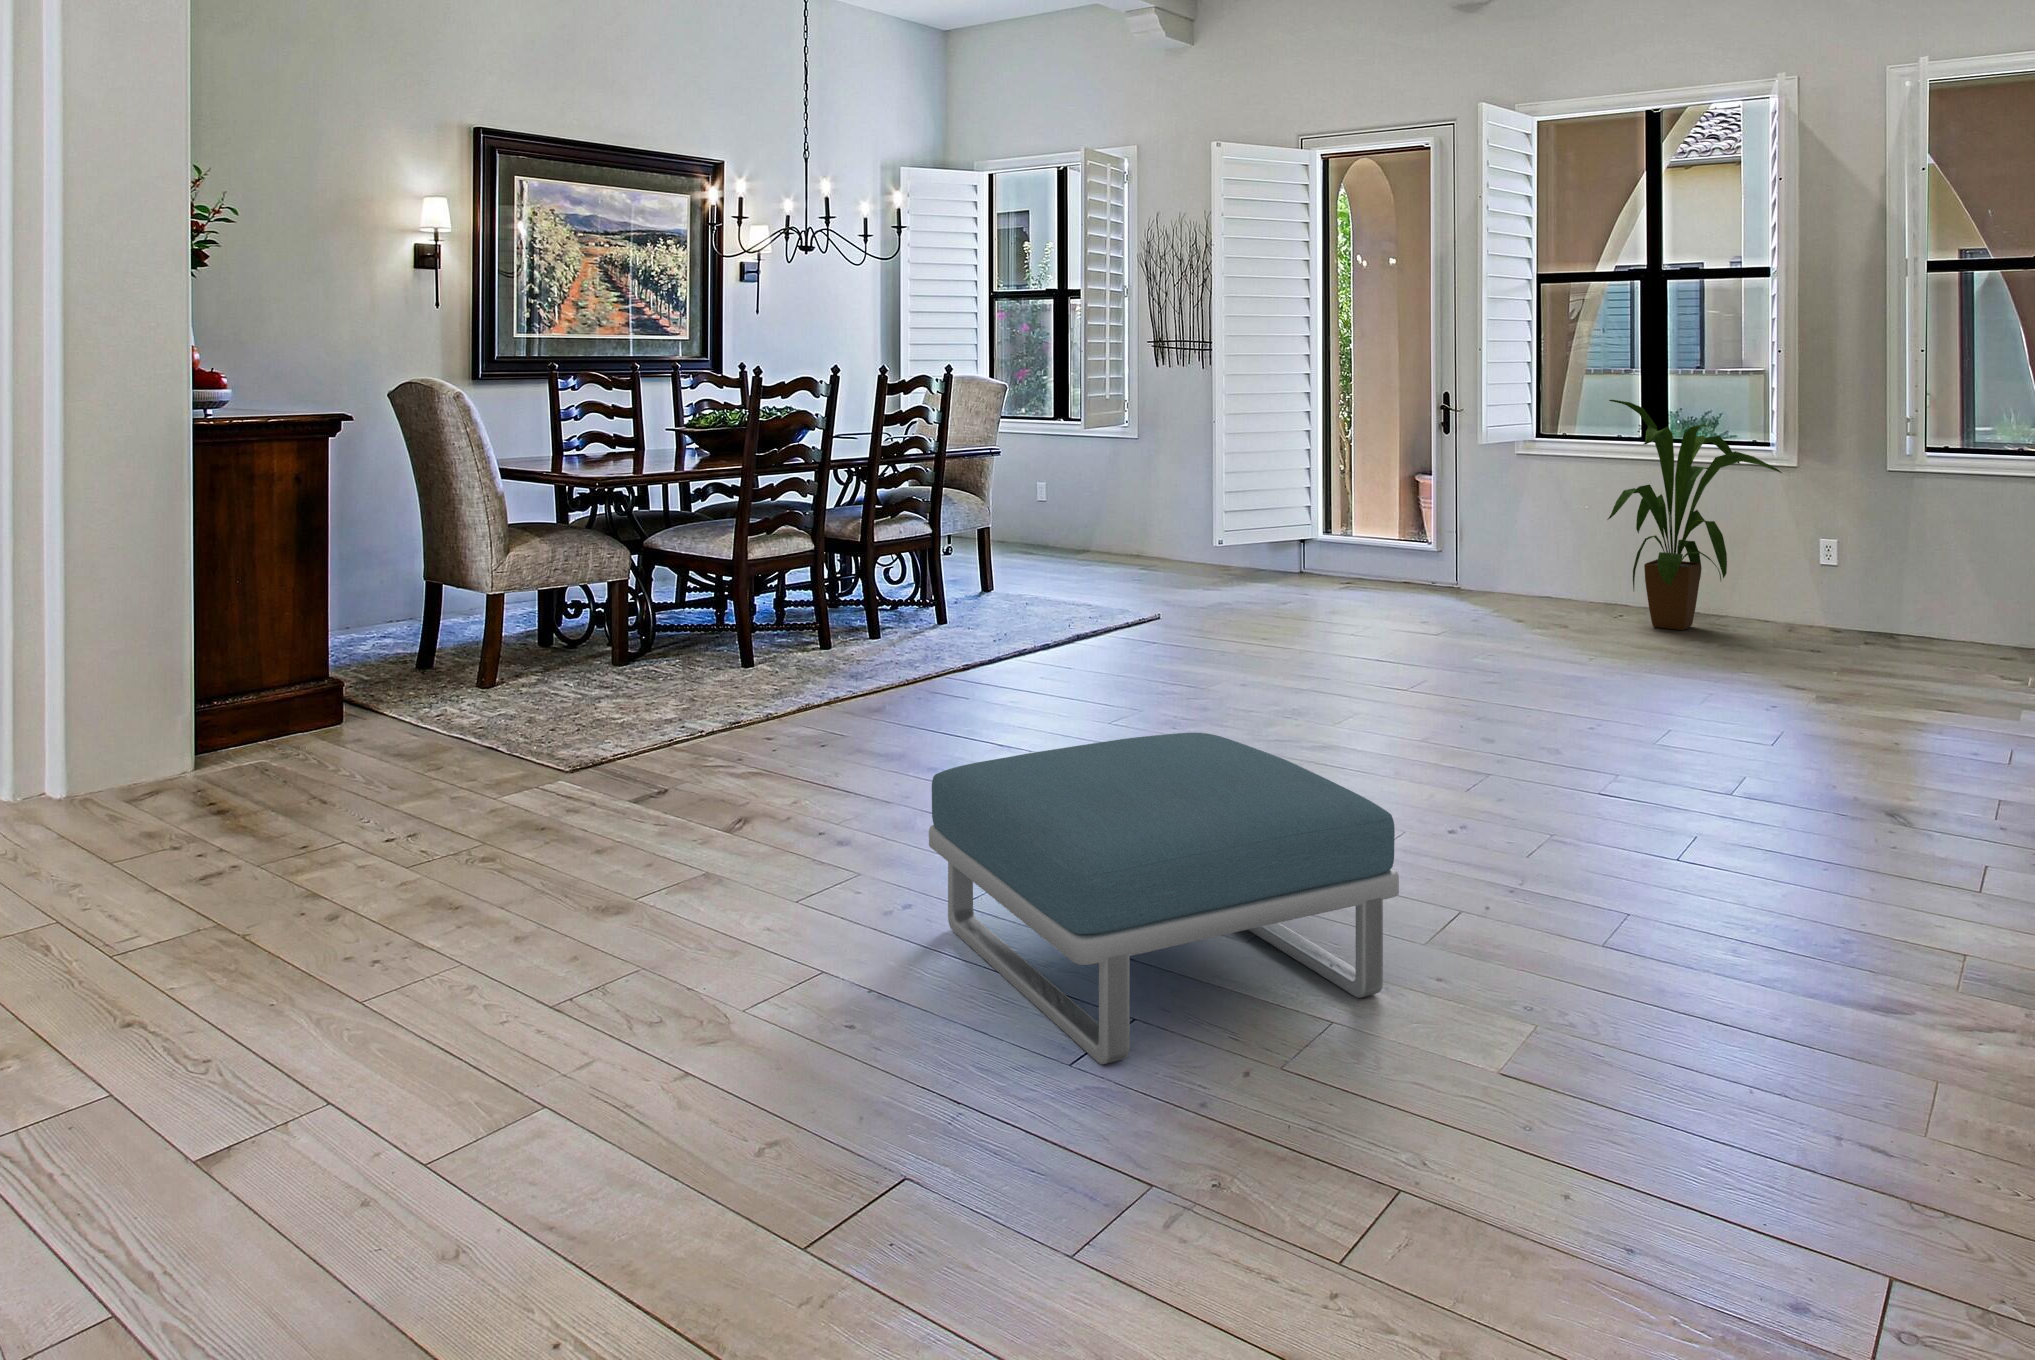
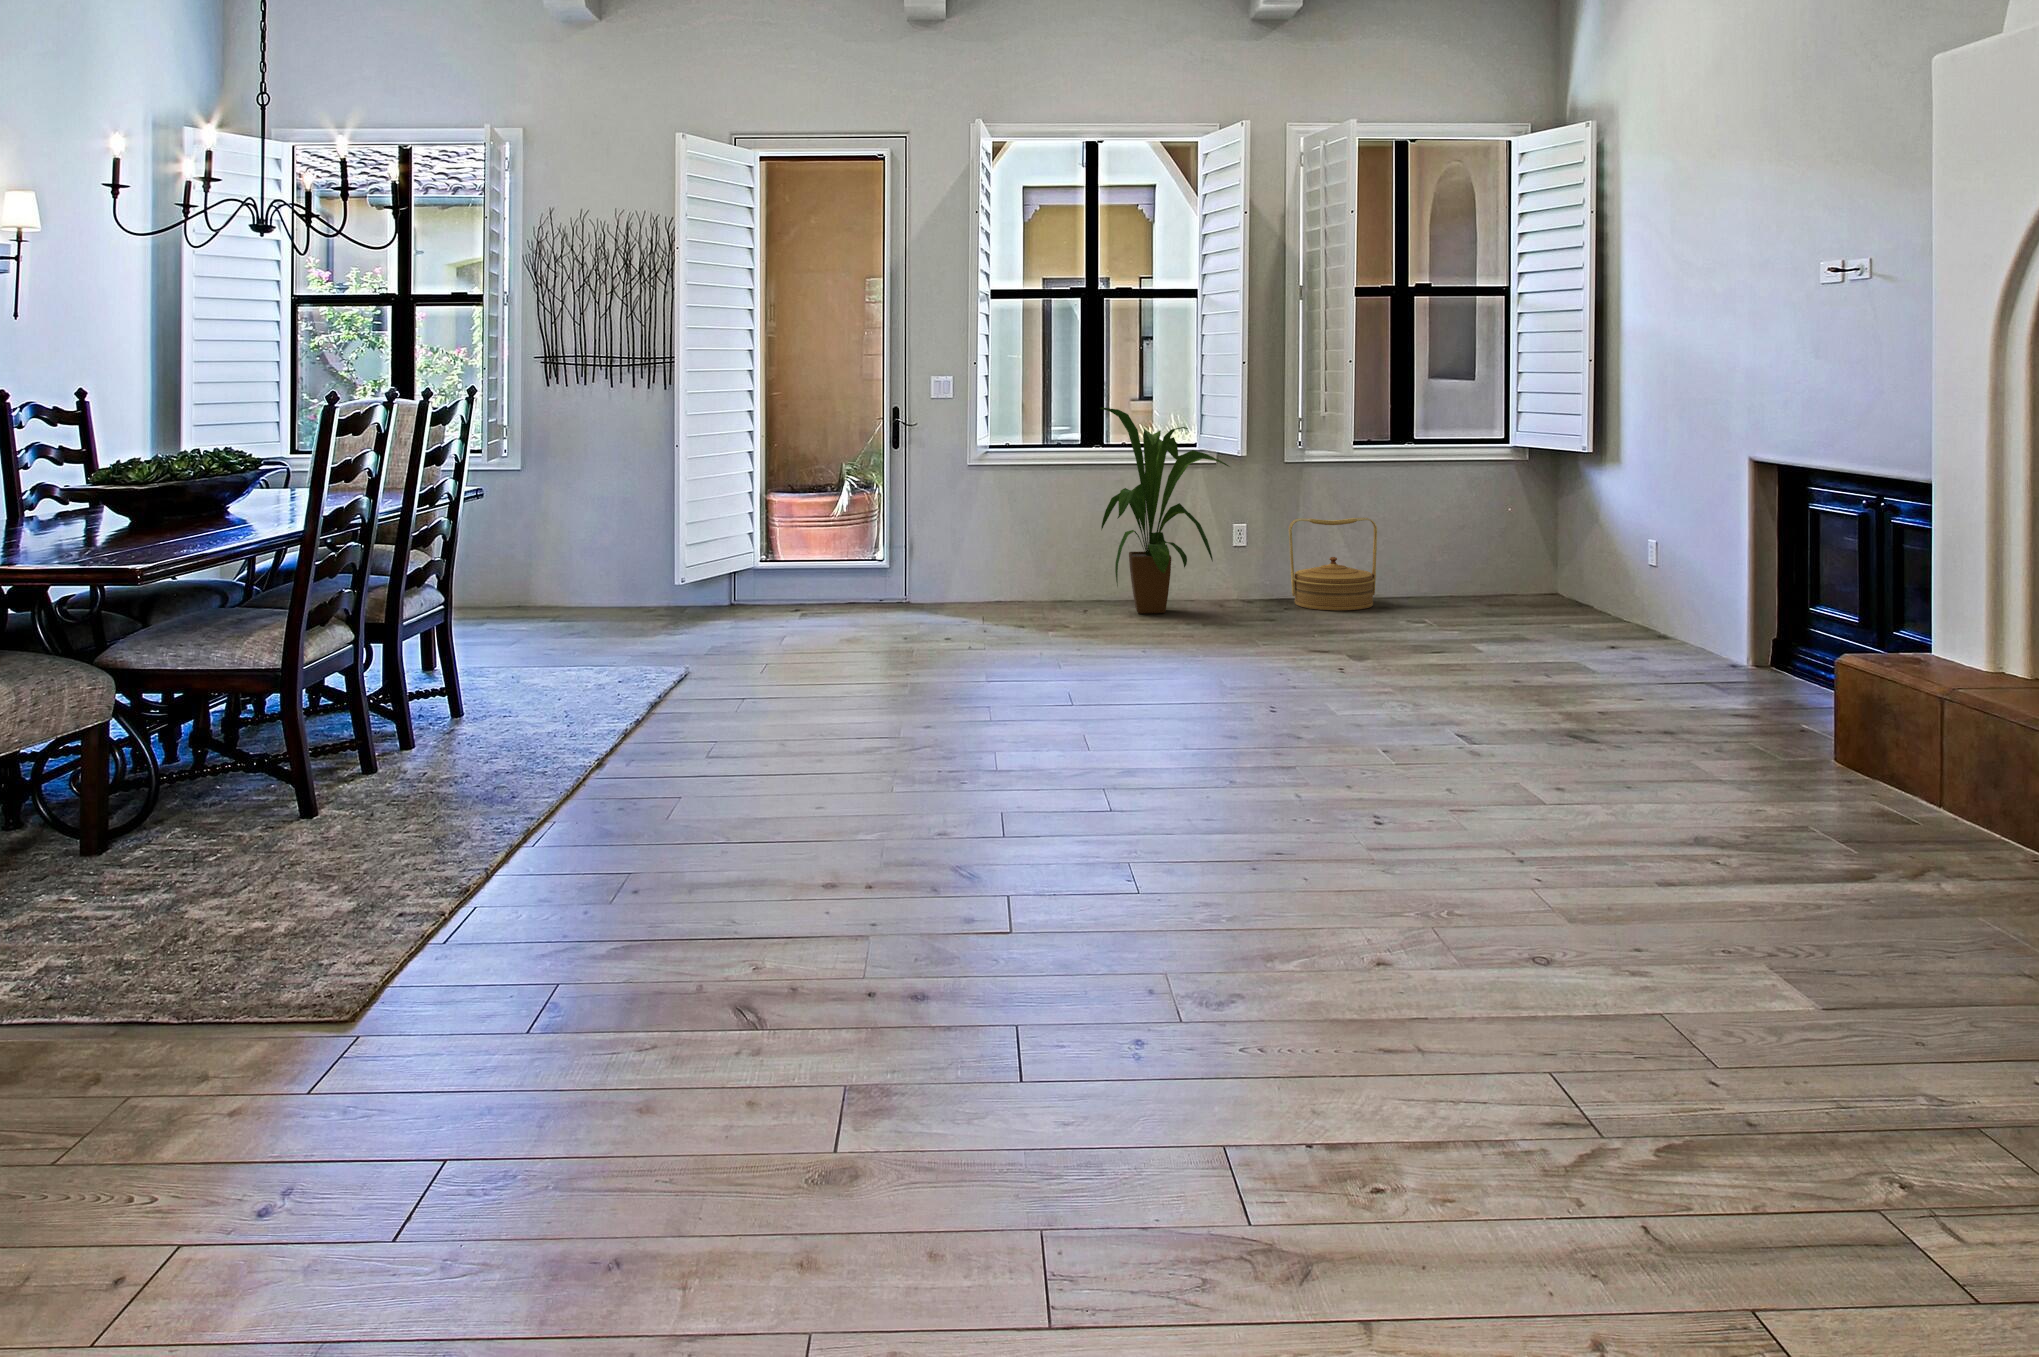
woven basket: none [1858,540,1981,658] -> present [1289,518,1377,611]
footstool: present [929,733,1399,1064] -> none [1259,755,1699,1113]

